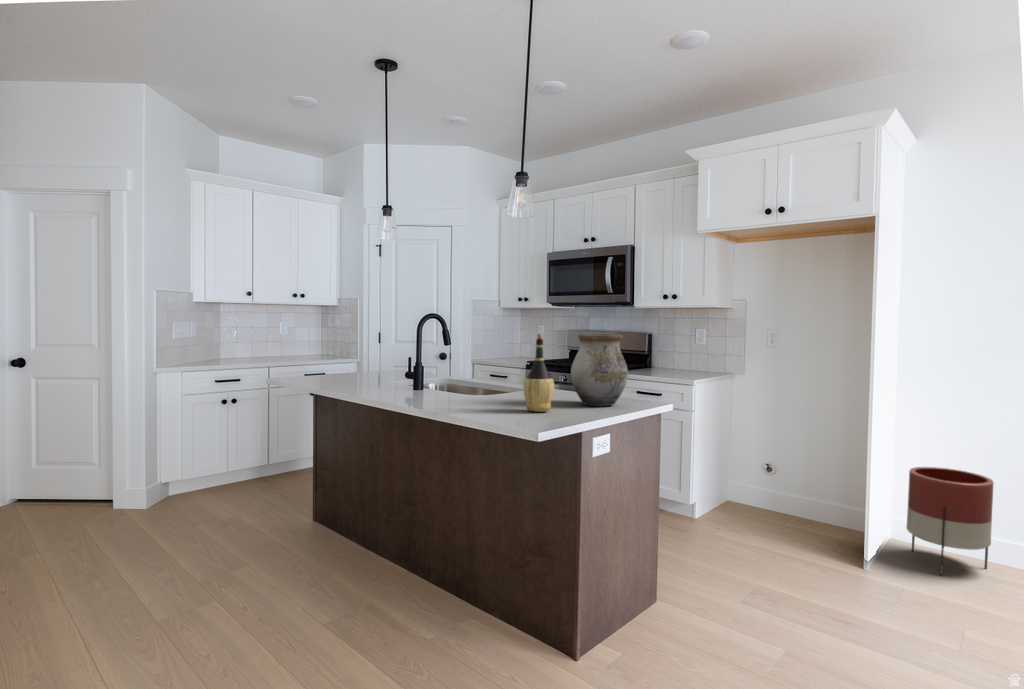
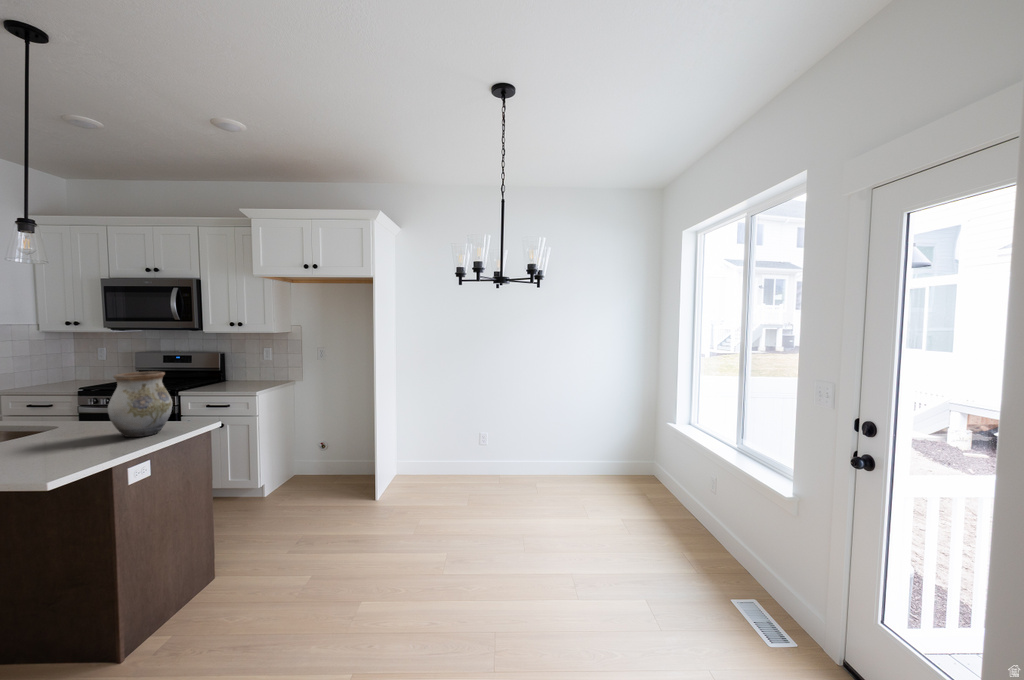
wine bottle: present [523,334,555,412] -> none [38,383,80,458]
planter: present [907,467,993,576] -> none [403,426,444,492]

